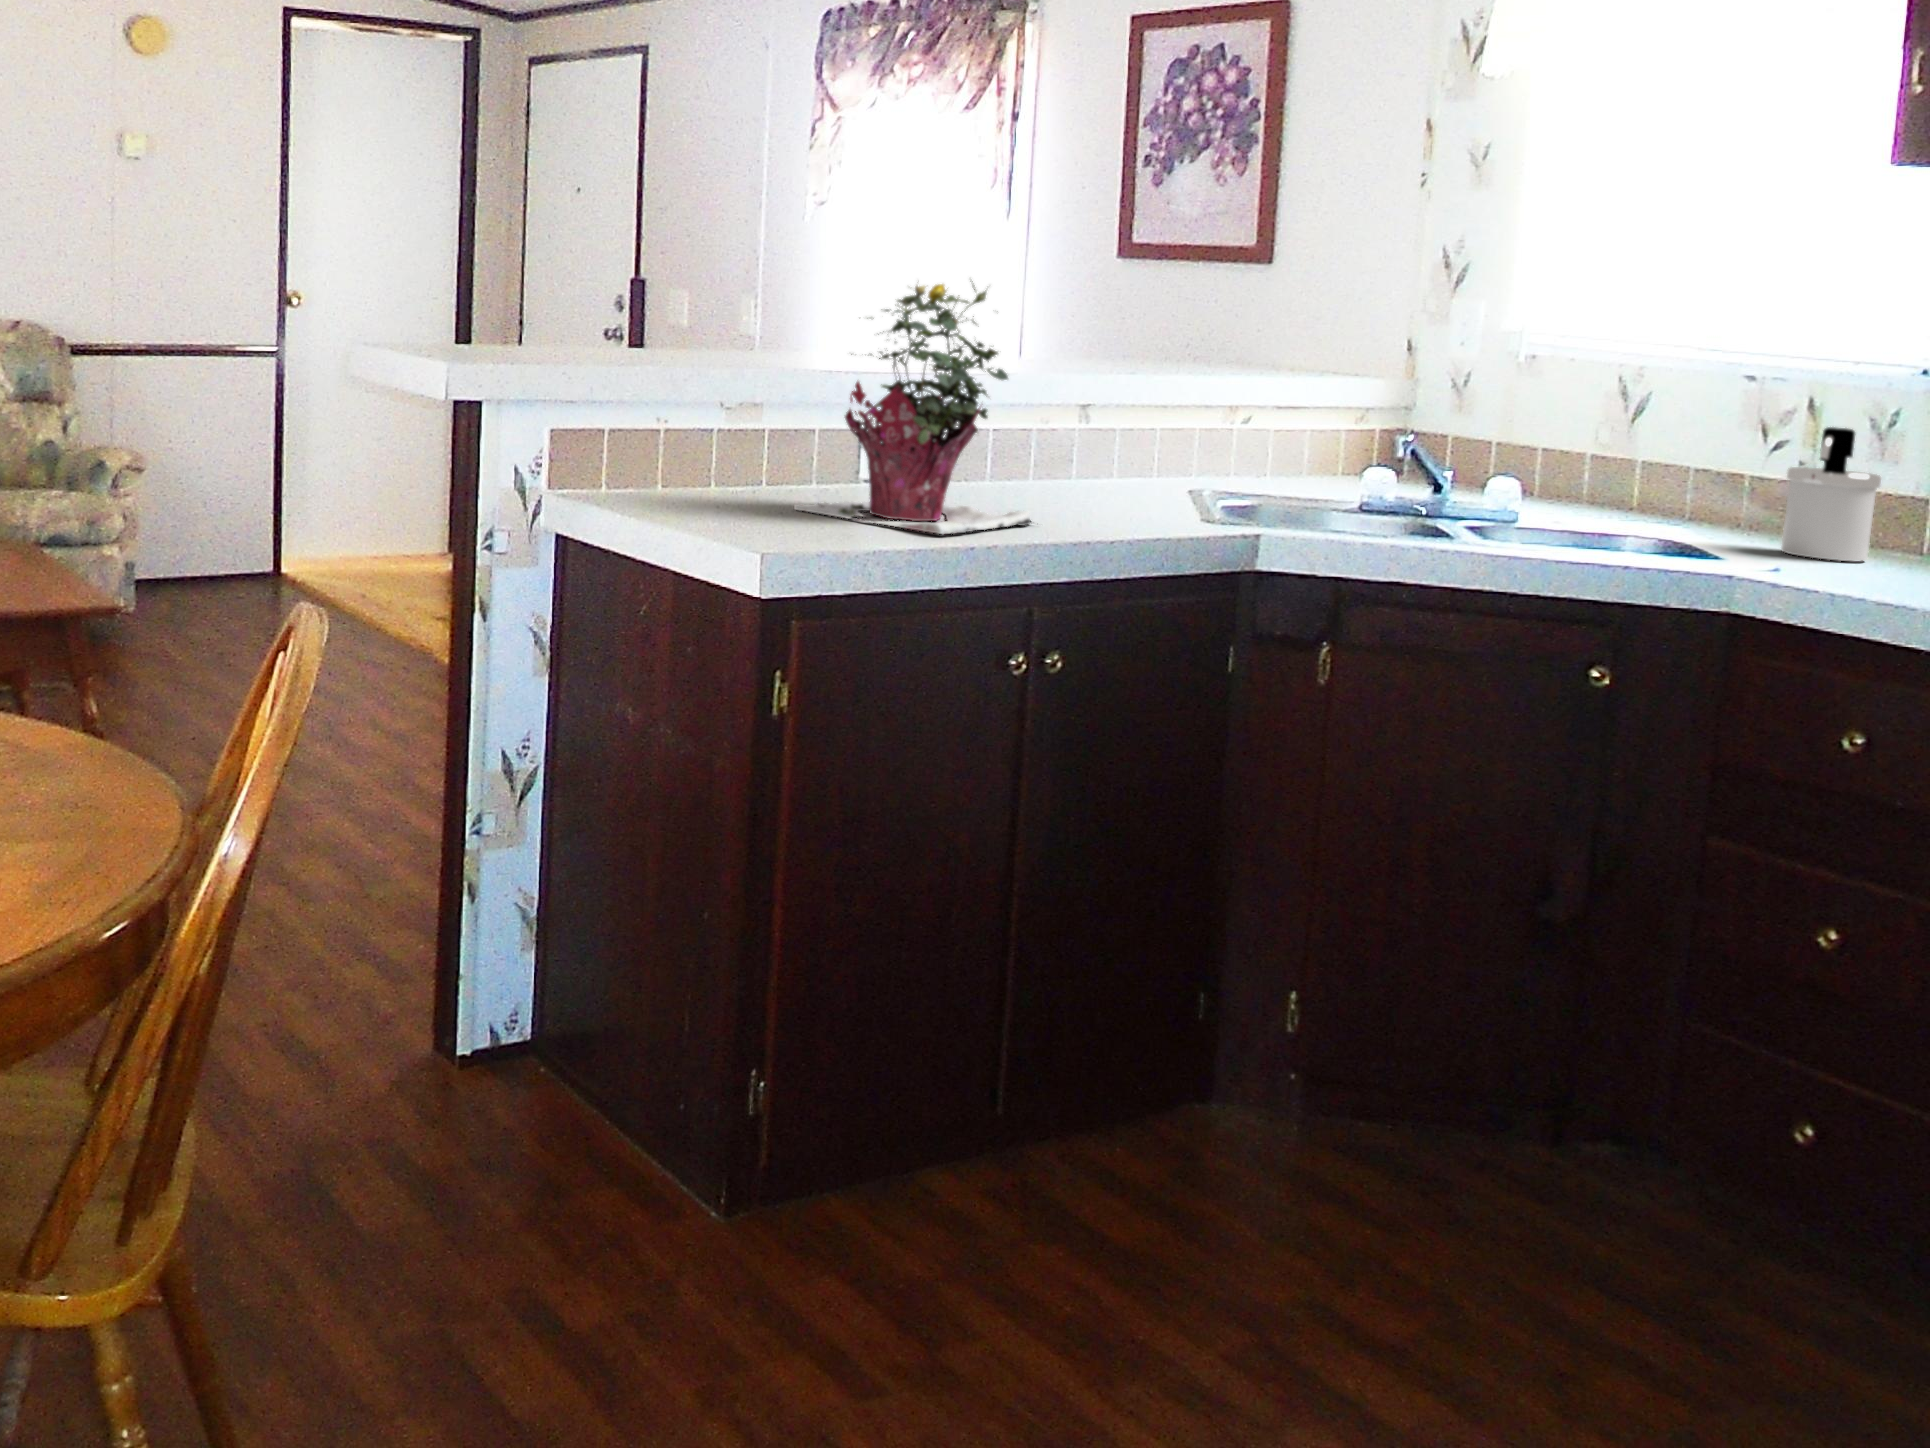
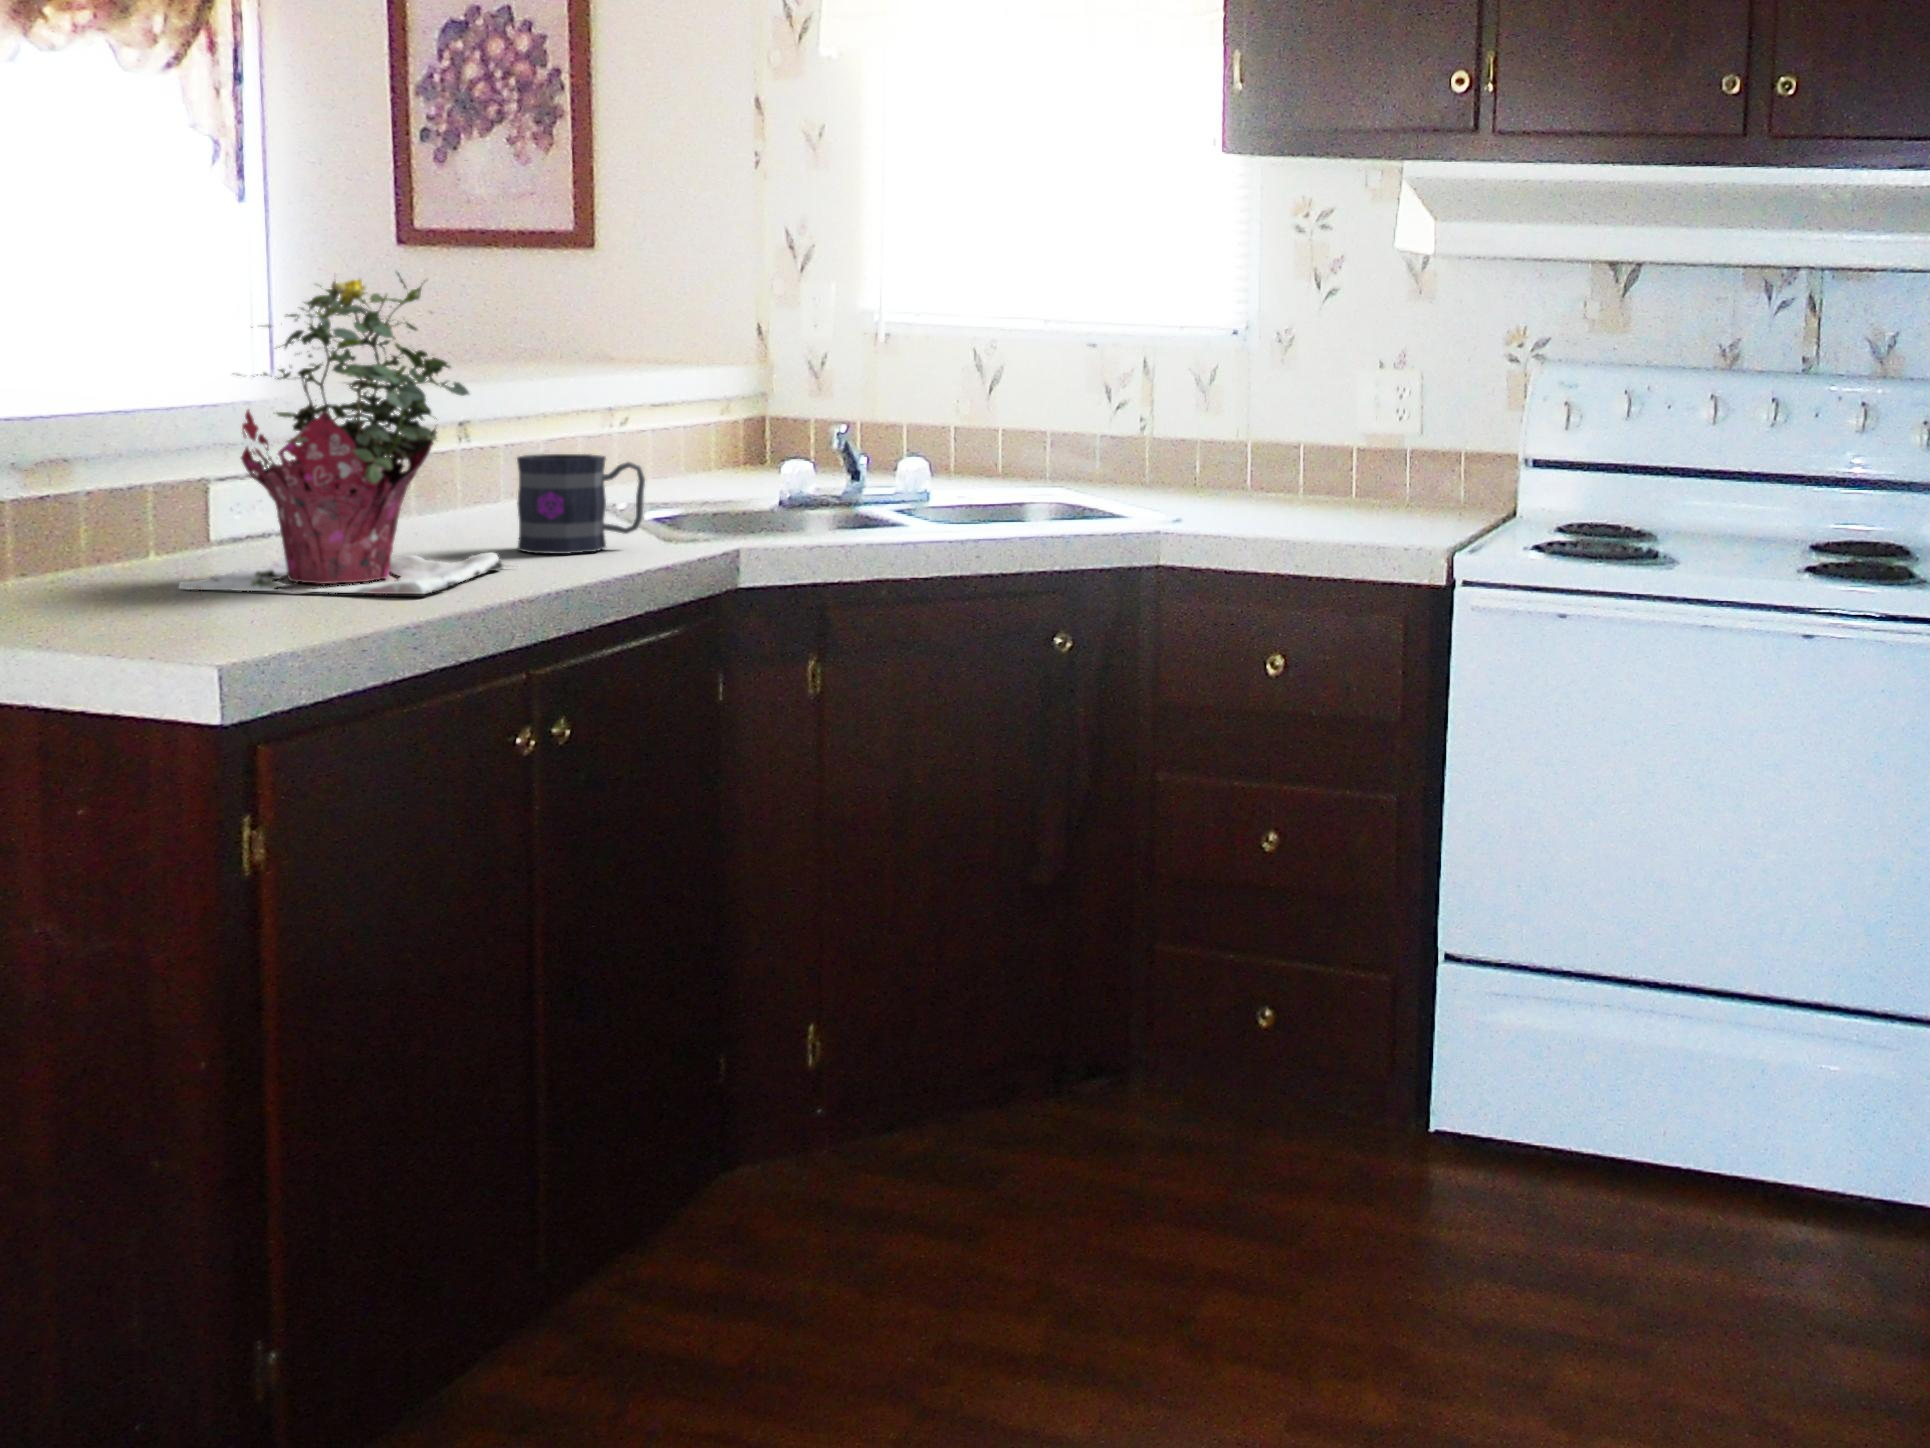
soap dispenser: present [1781,427,1881,561] -> none [1155,389,1226,507]
mug: none [1063,435,1175,522] -> present [517,454,645,554]

